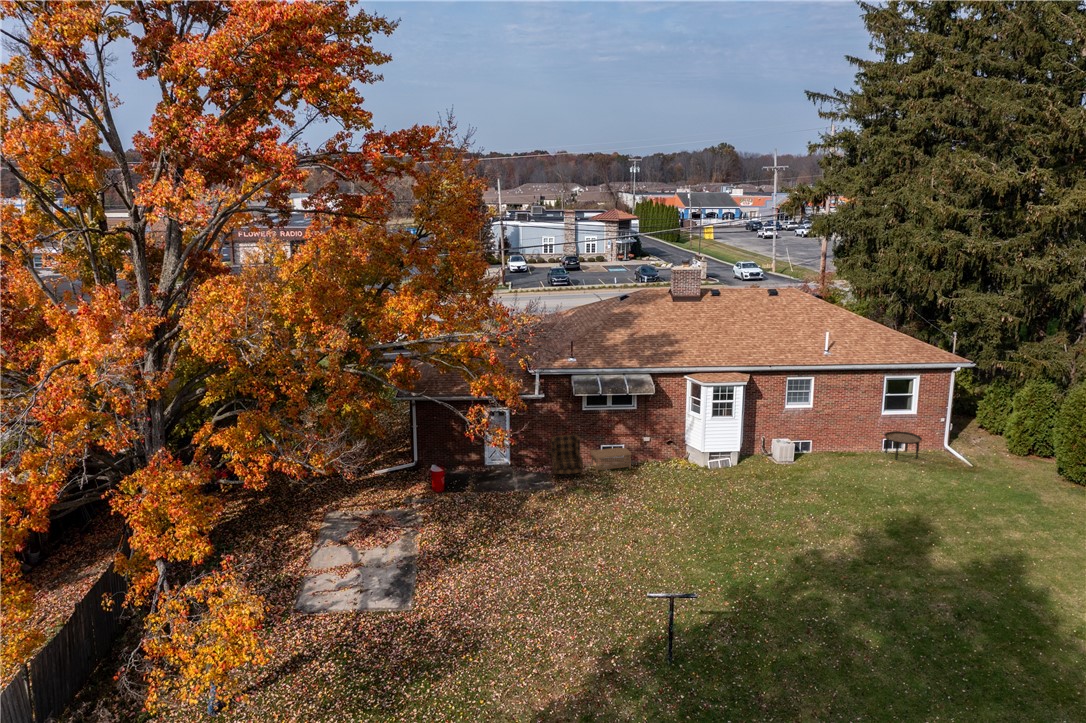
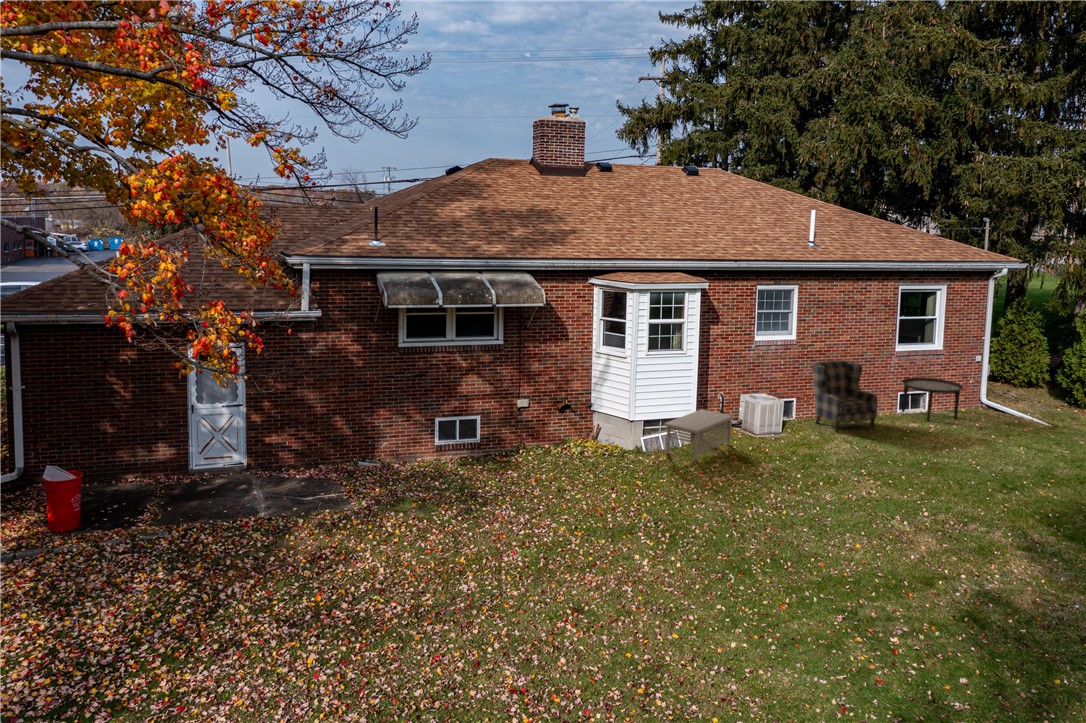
chair: present [551,435,583,479] -> present [812,361,878,432]
storage bench: present [590,447,632,472] -> present [664,409,733,461]

